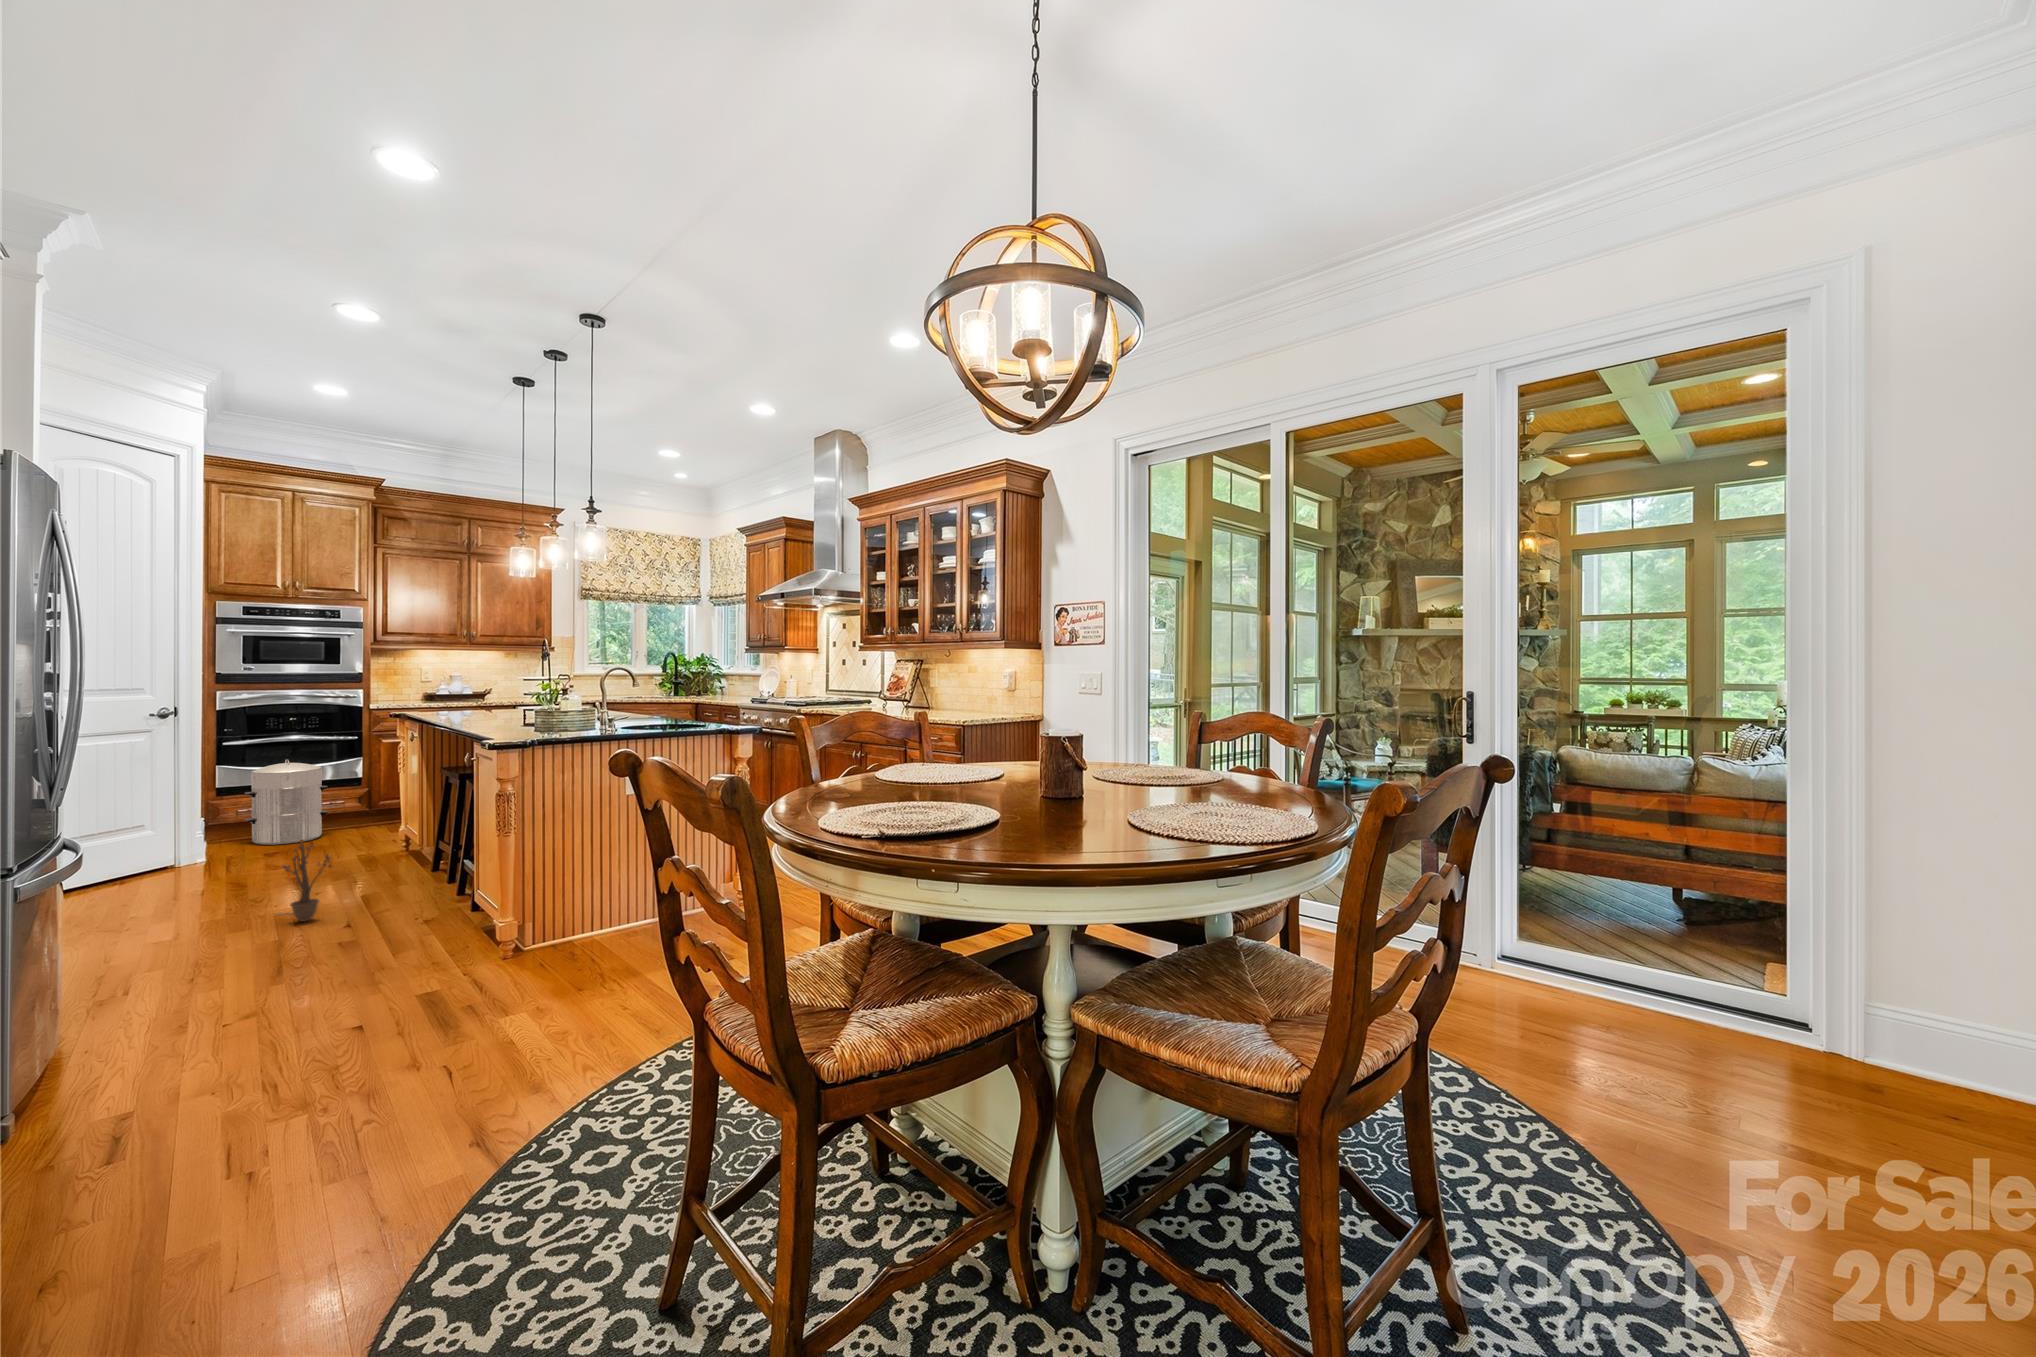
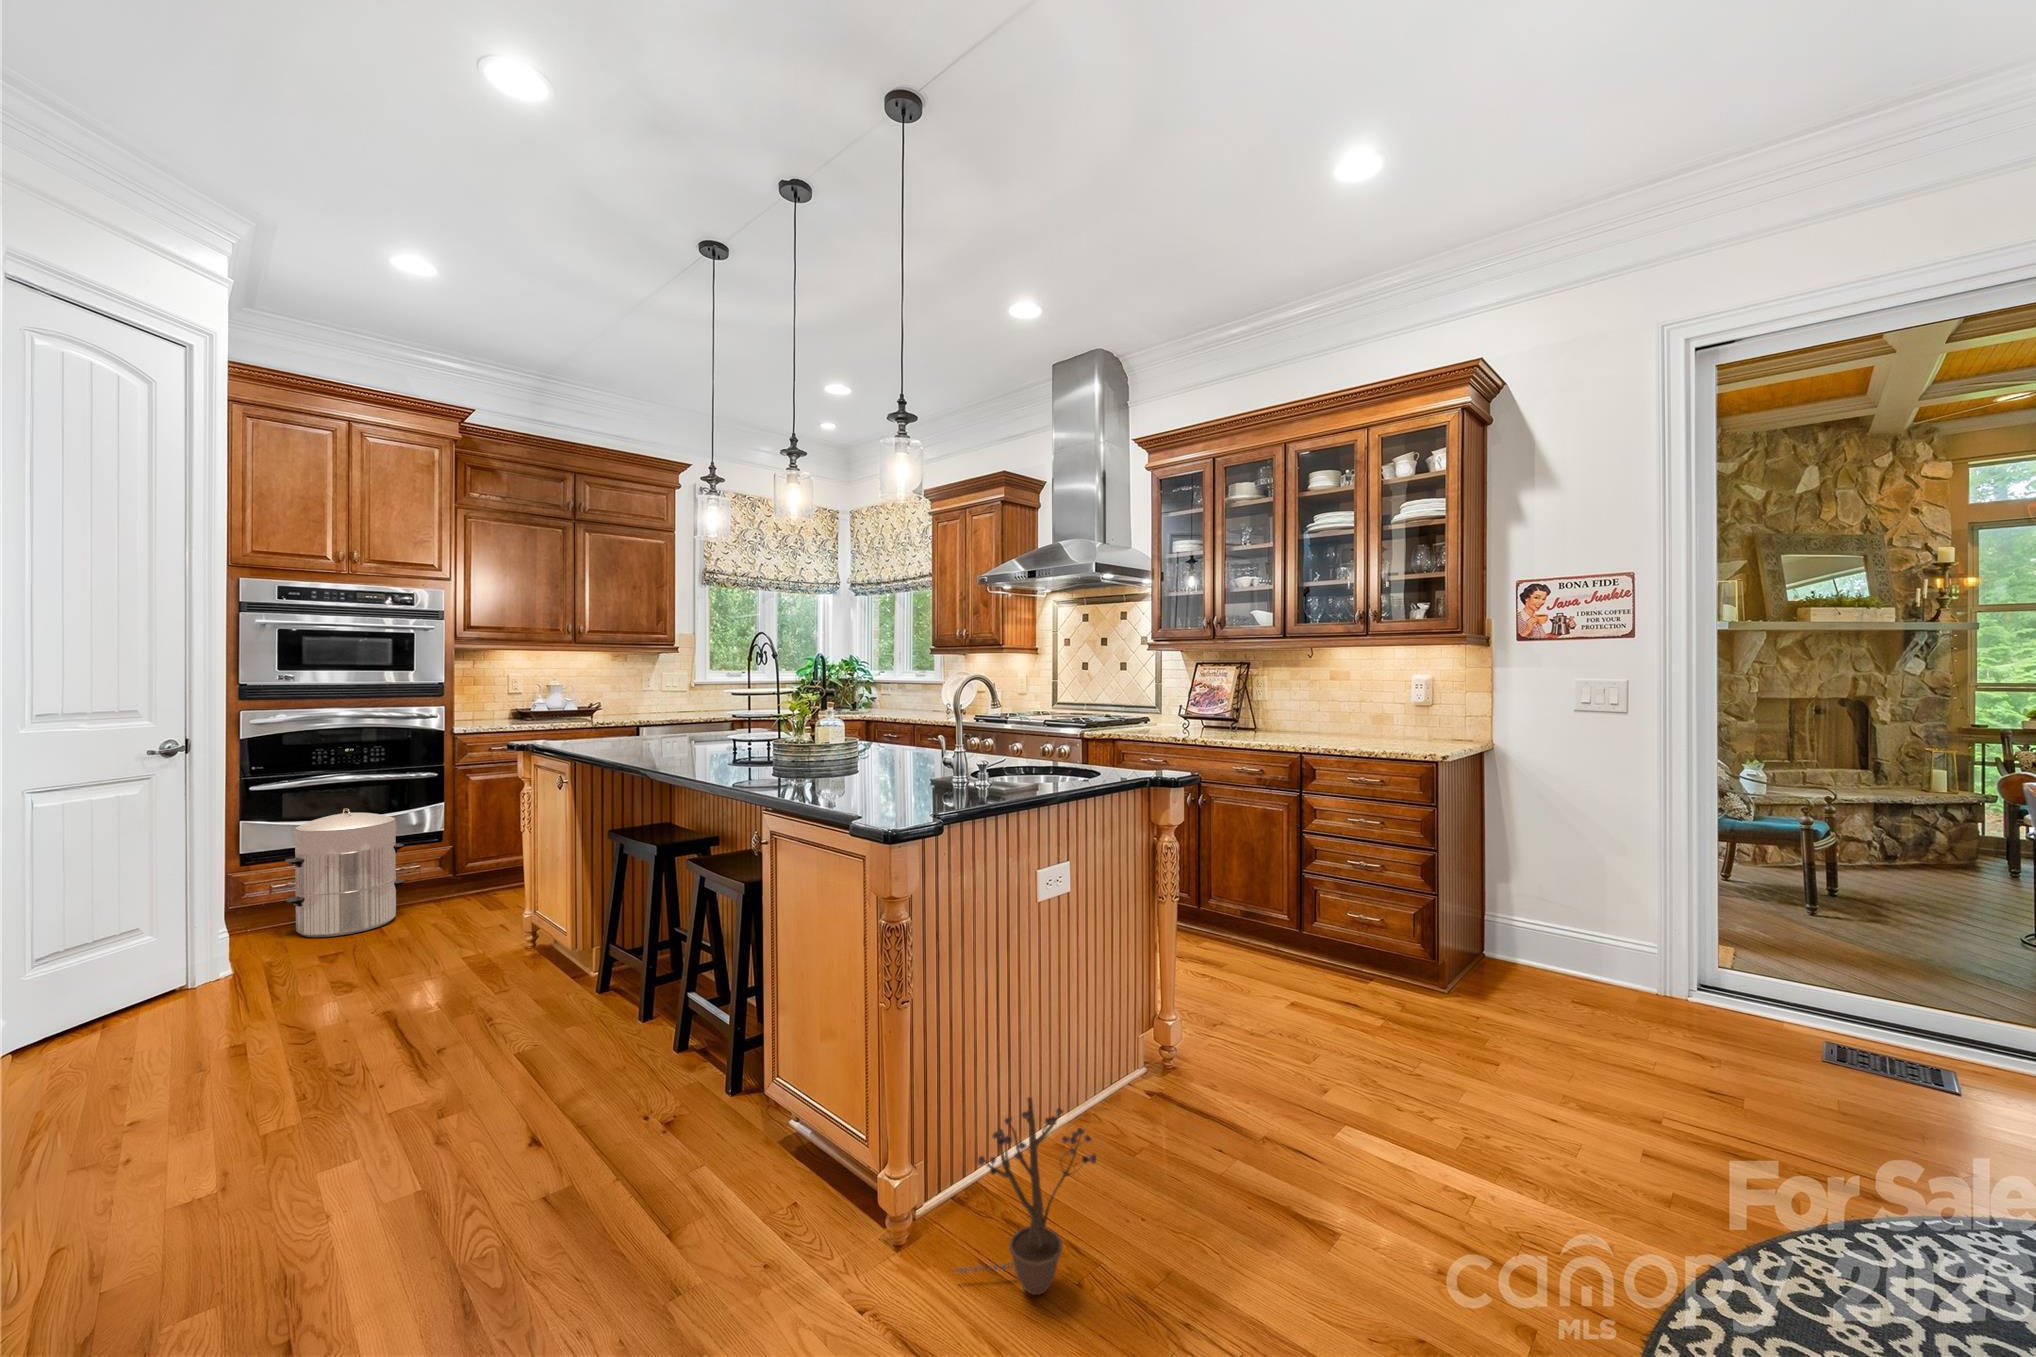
decorative plant: present [275,840,330,921] -> present [955,1097,1096,1295]

